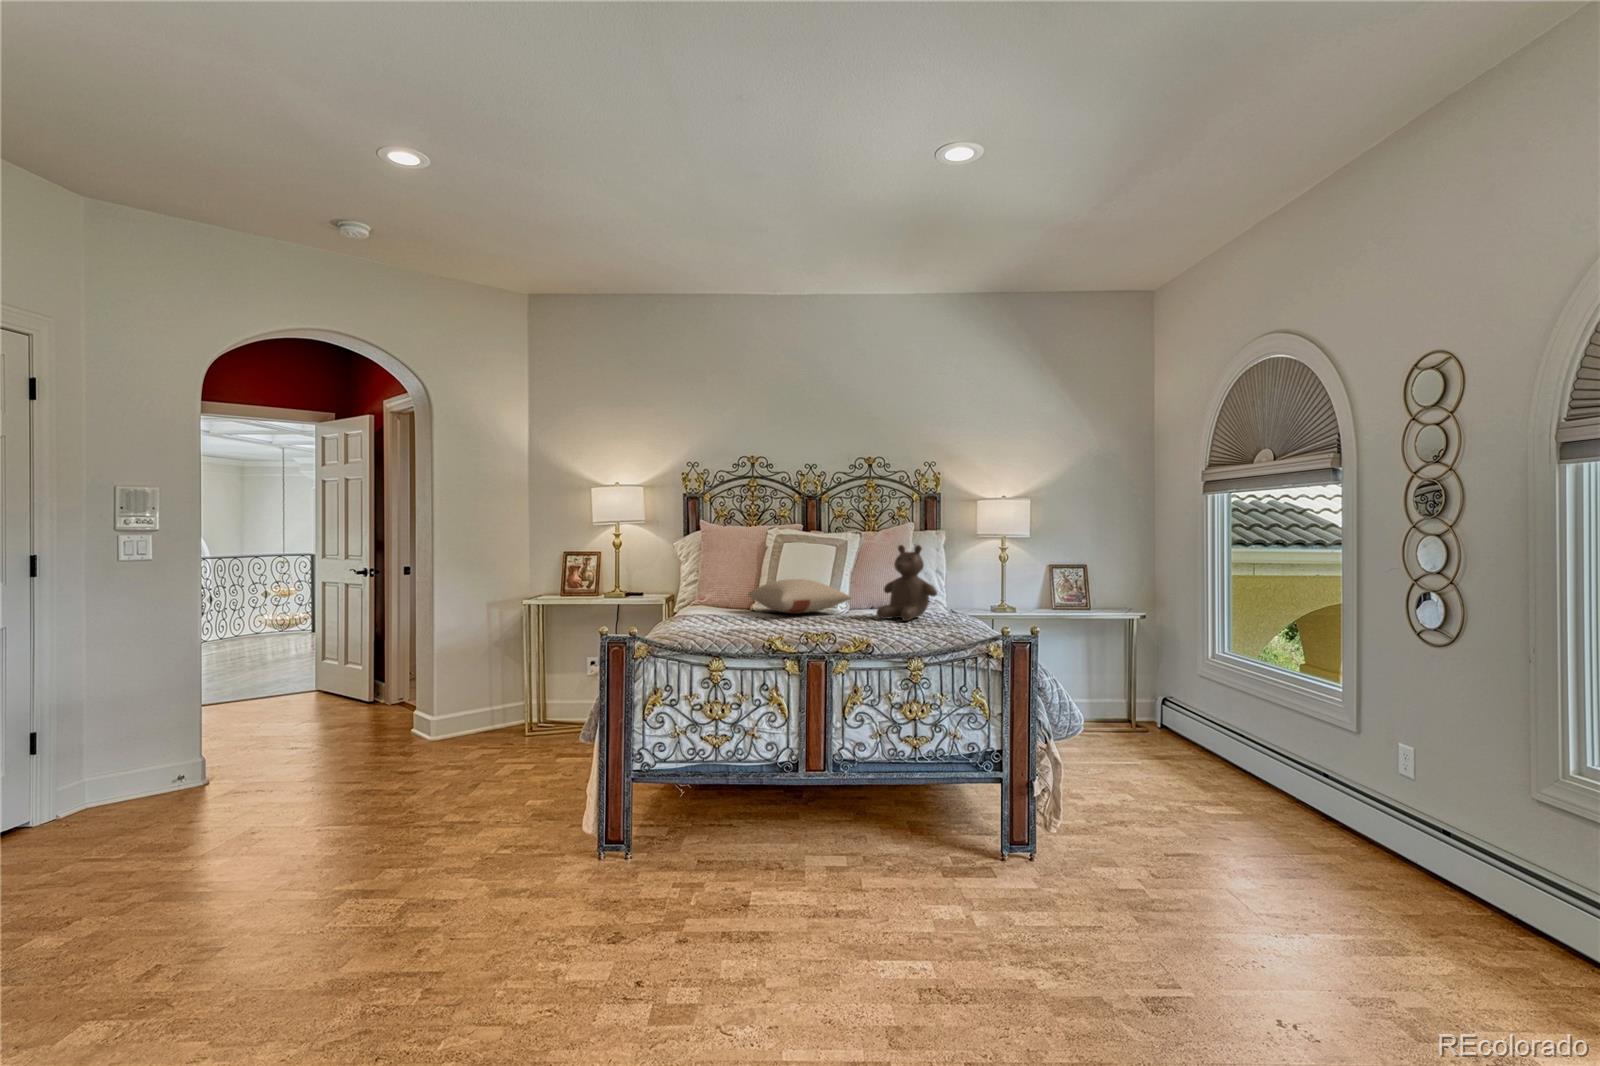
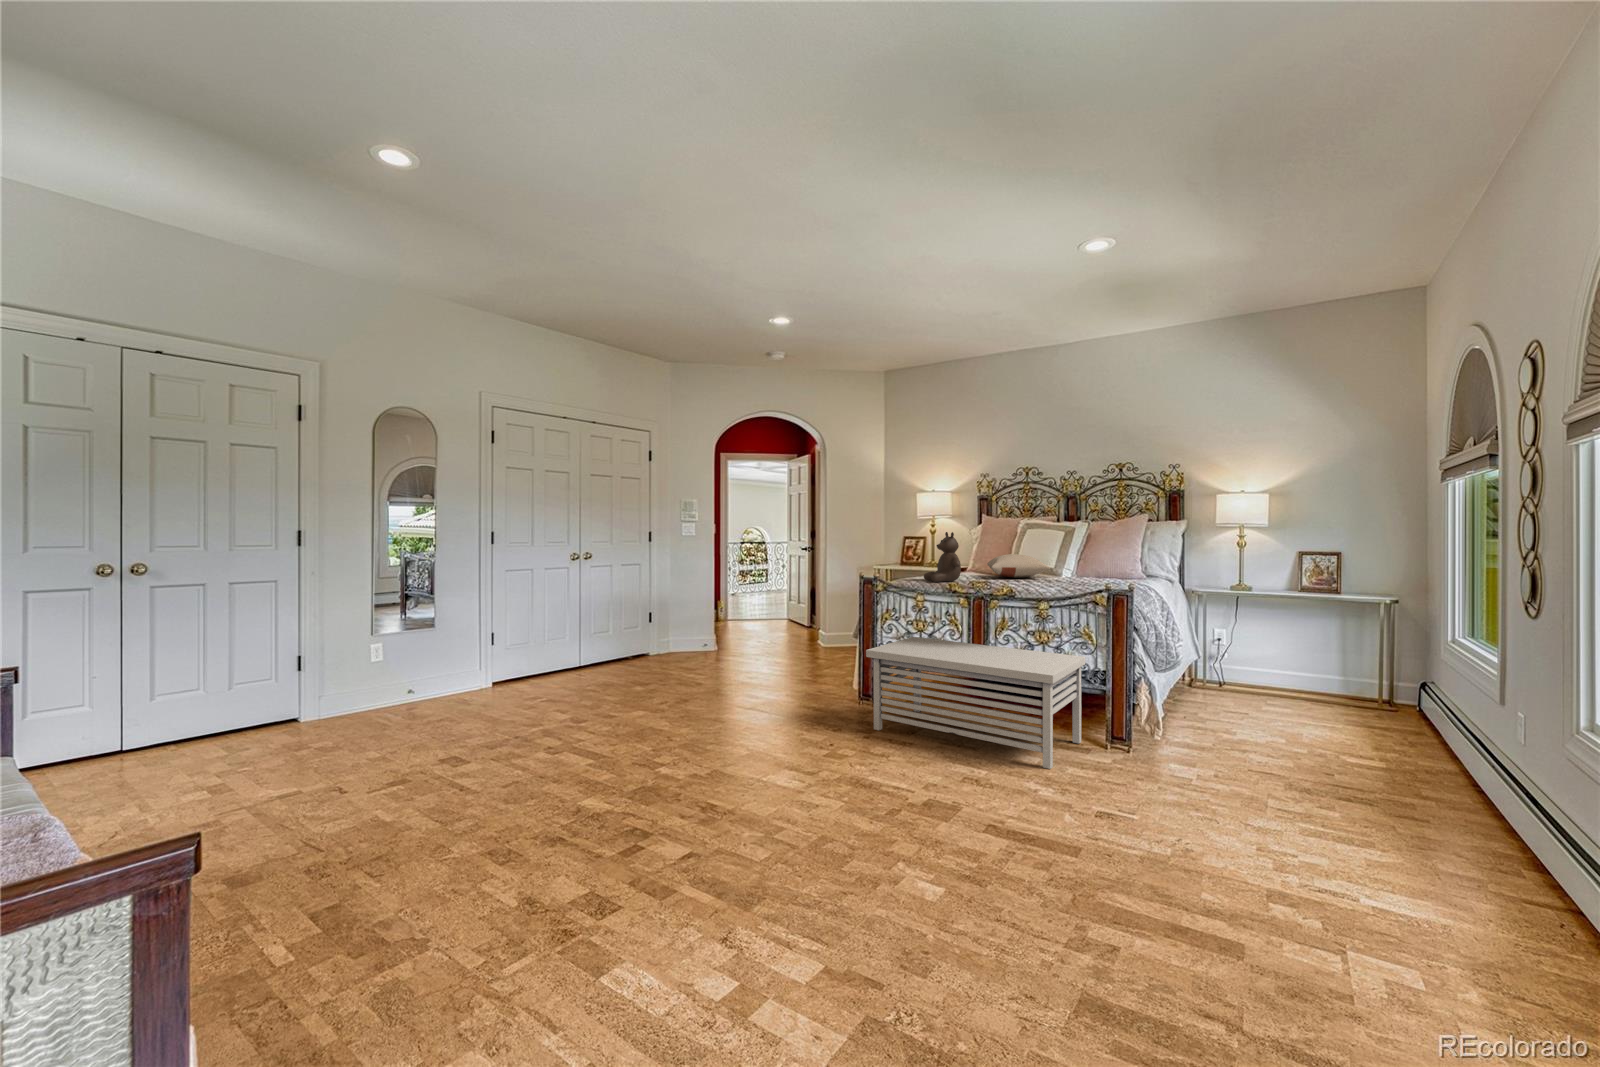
teddy bear: present [877,545,937,621] -> present [924,532,961,582]
storage bench: none [673,733,1035,942] -> present [866,637,1085,769]

